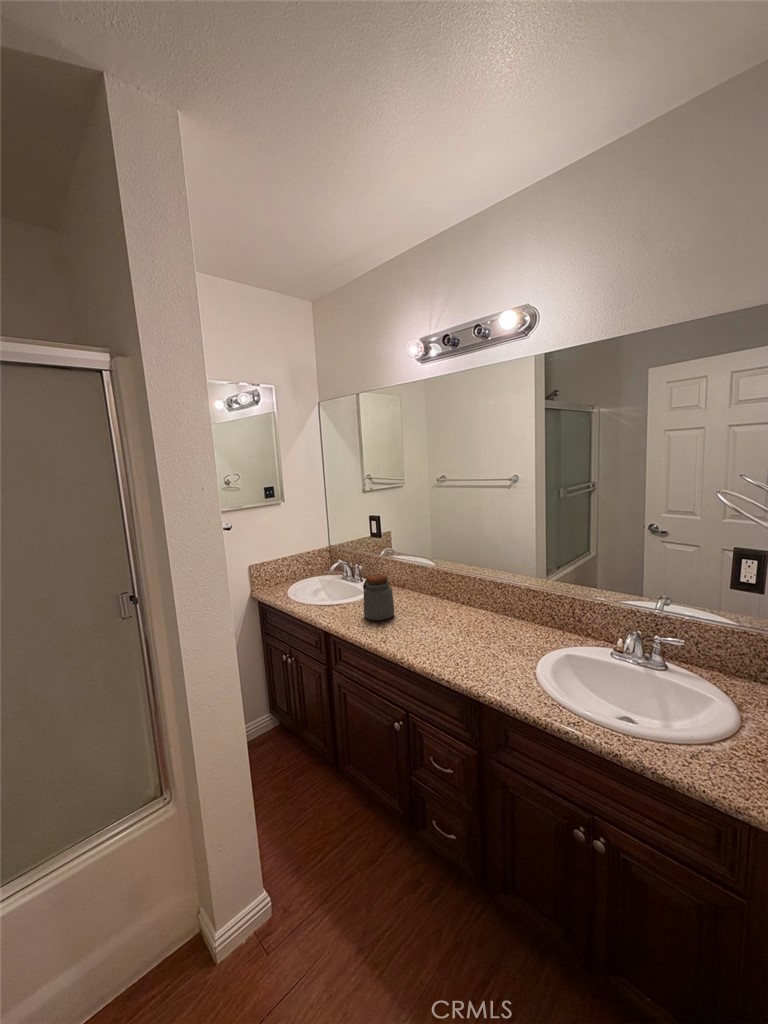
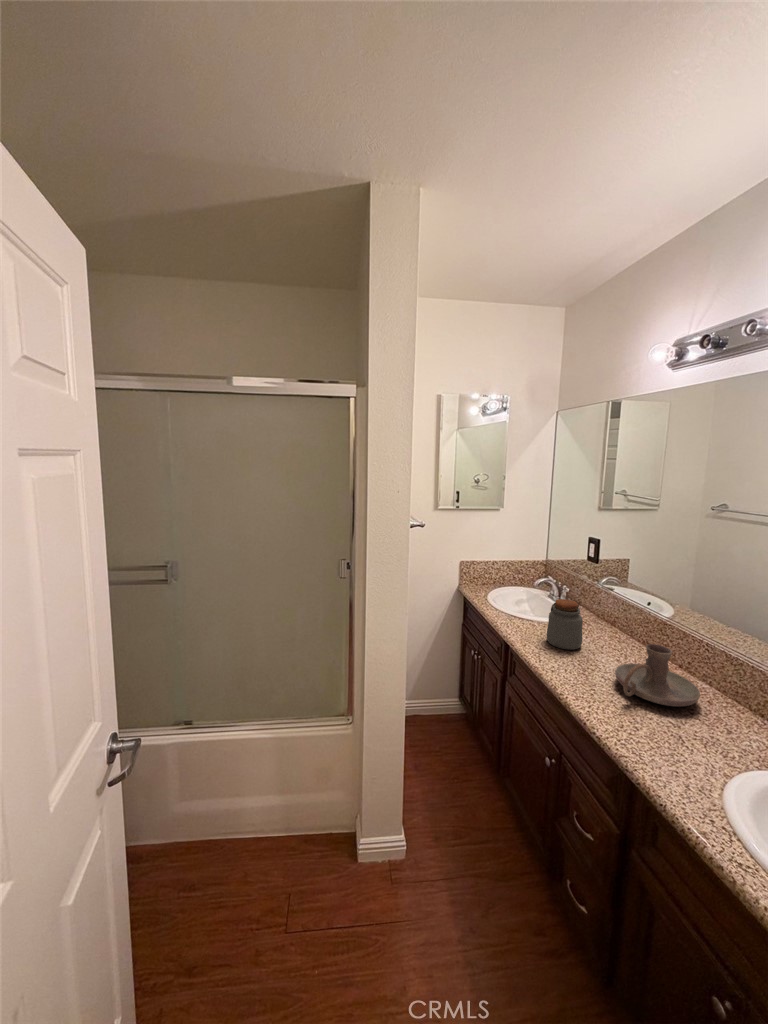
candle holder: none [432,590,491,639] -> present [615,644,700,706]

